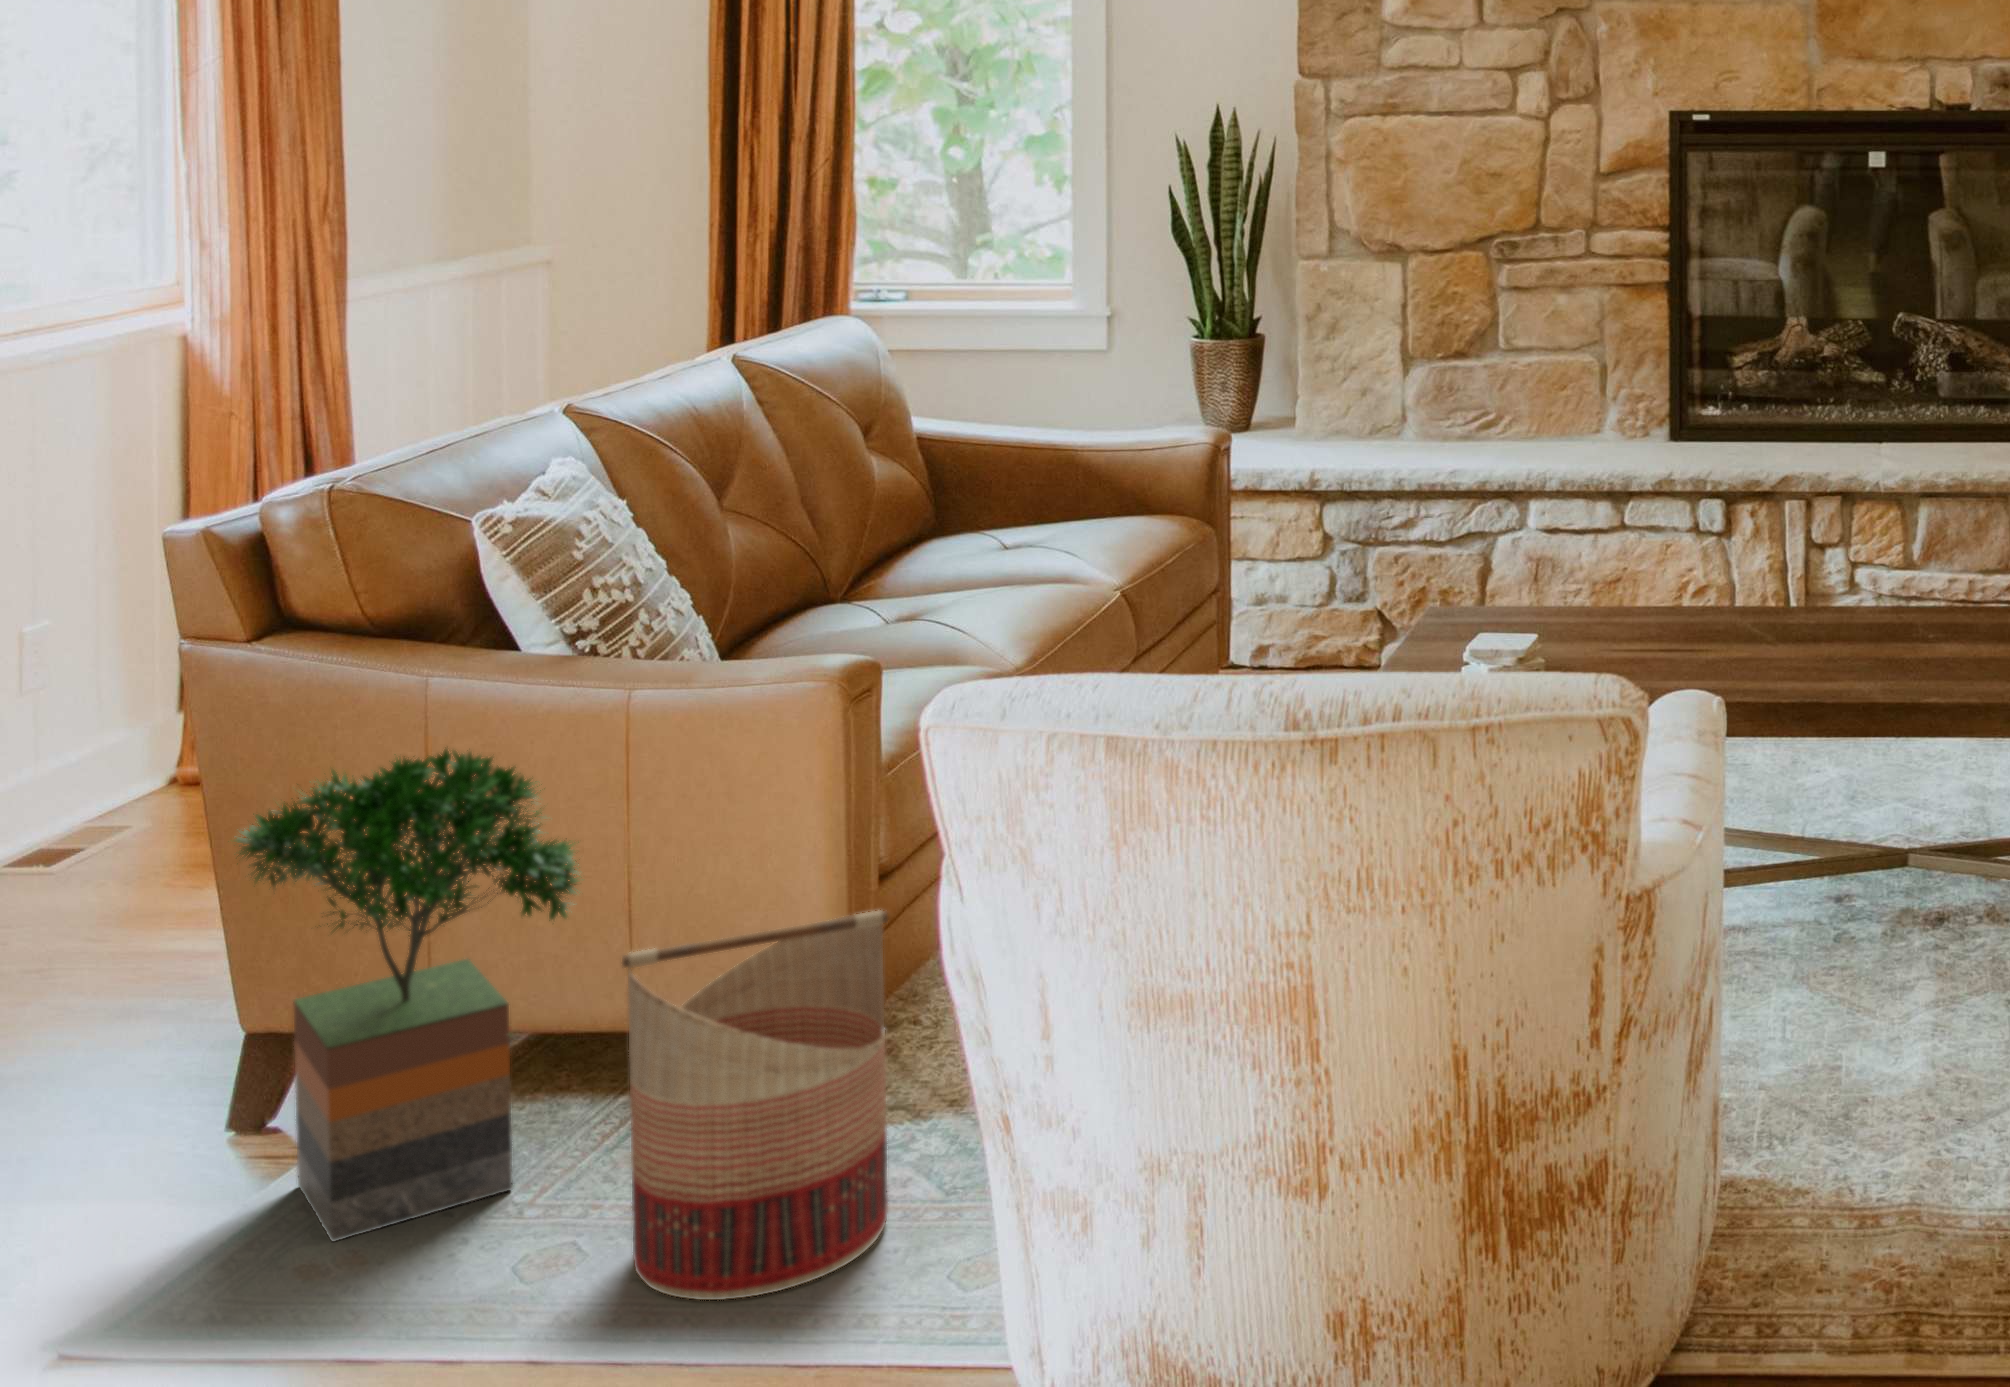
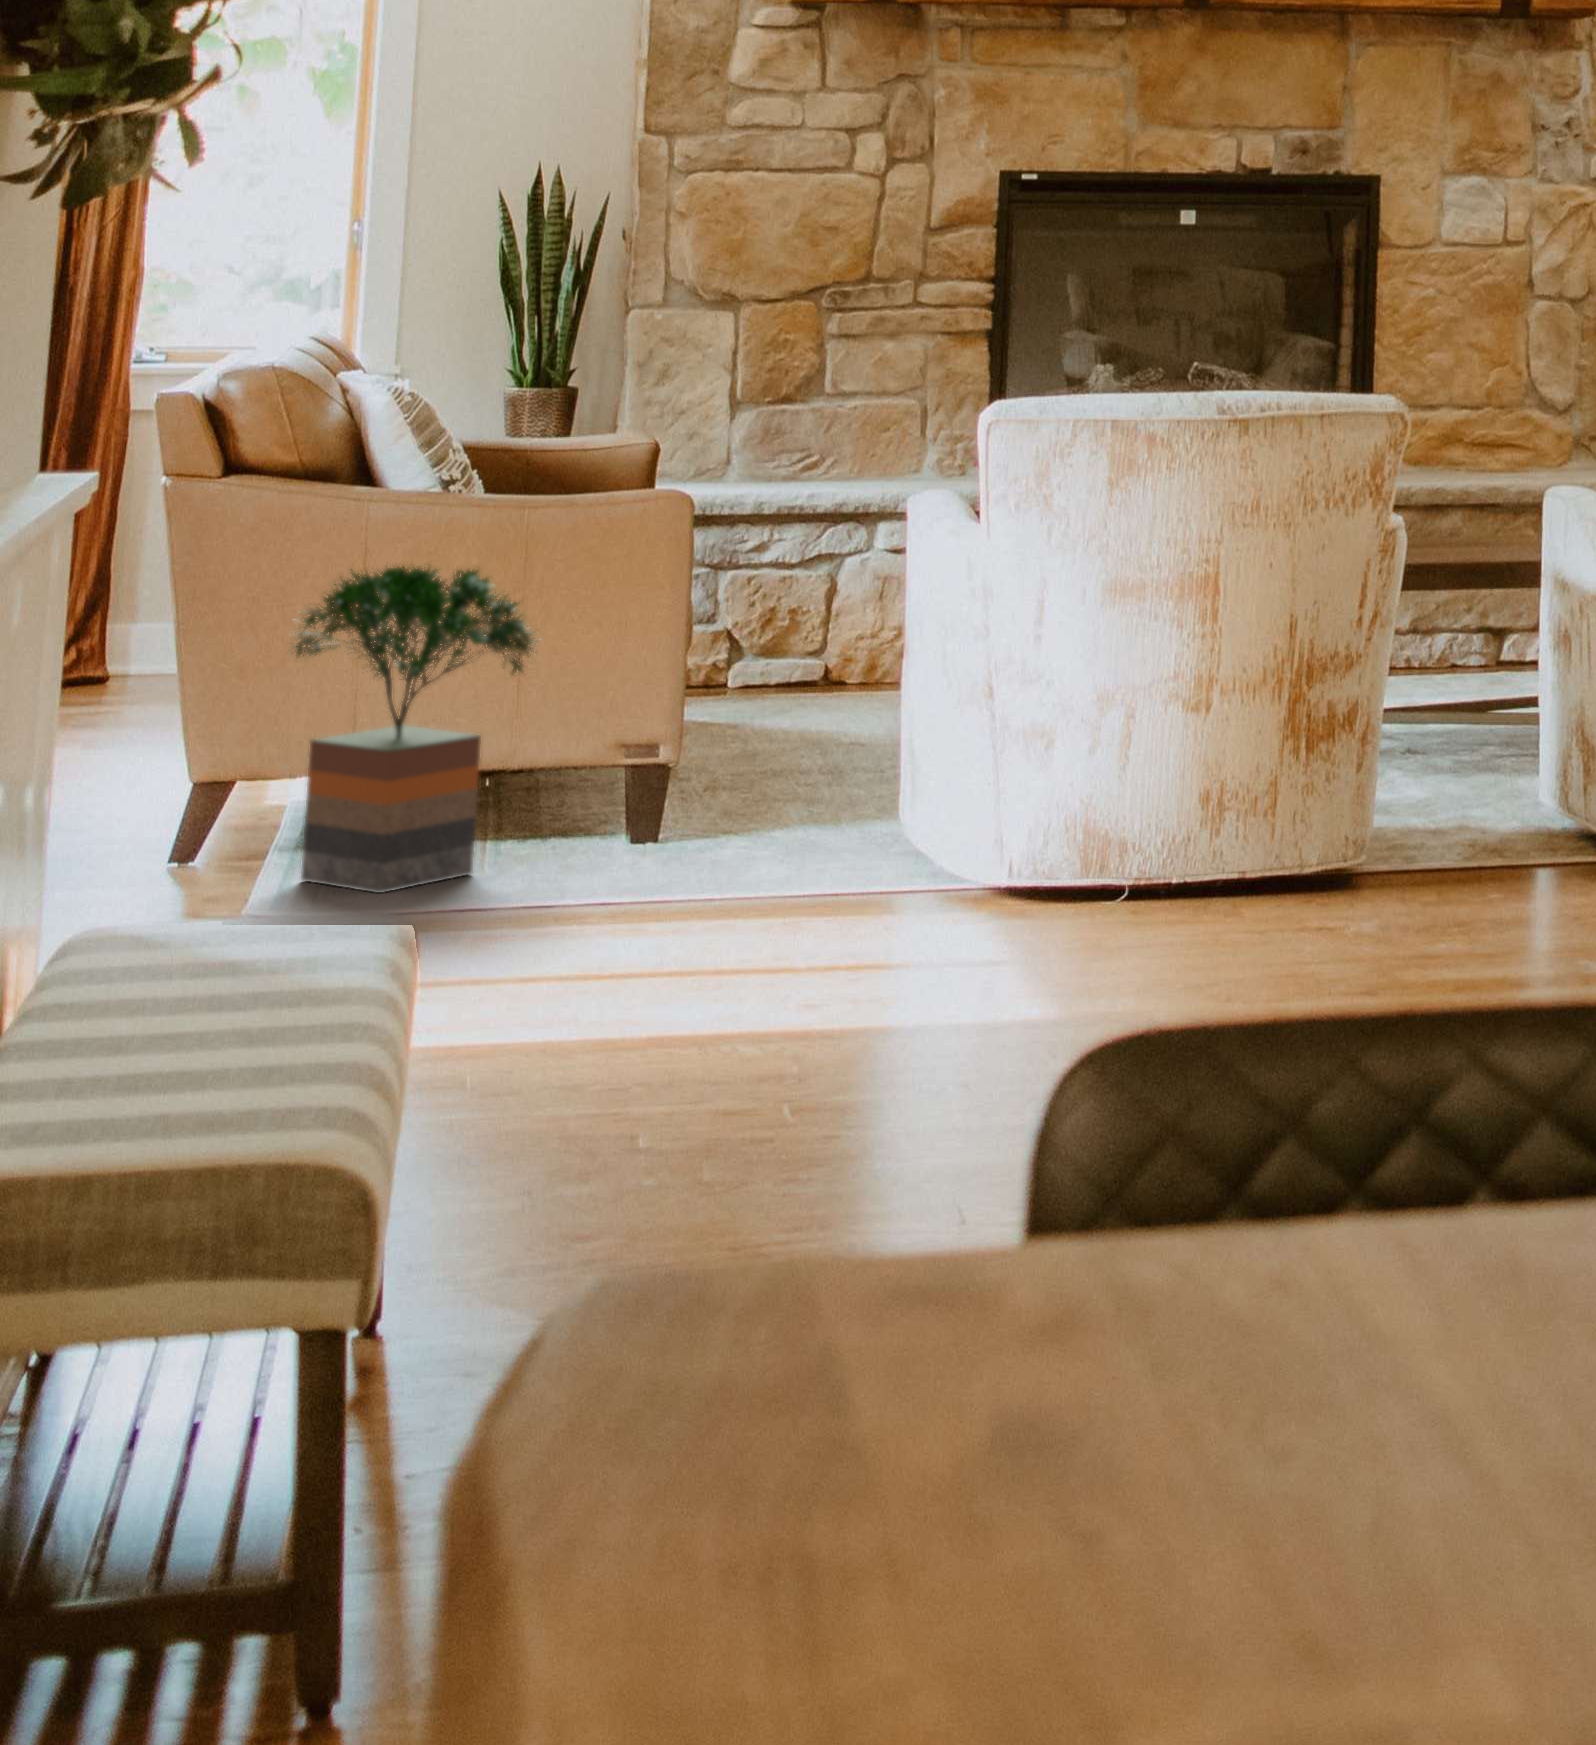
basket: present [622,911,888,1300] -> none [618,649,791,892]

